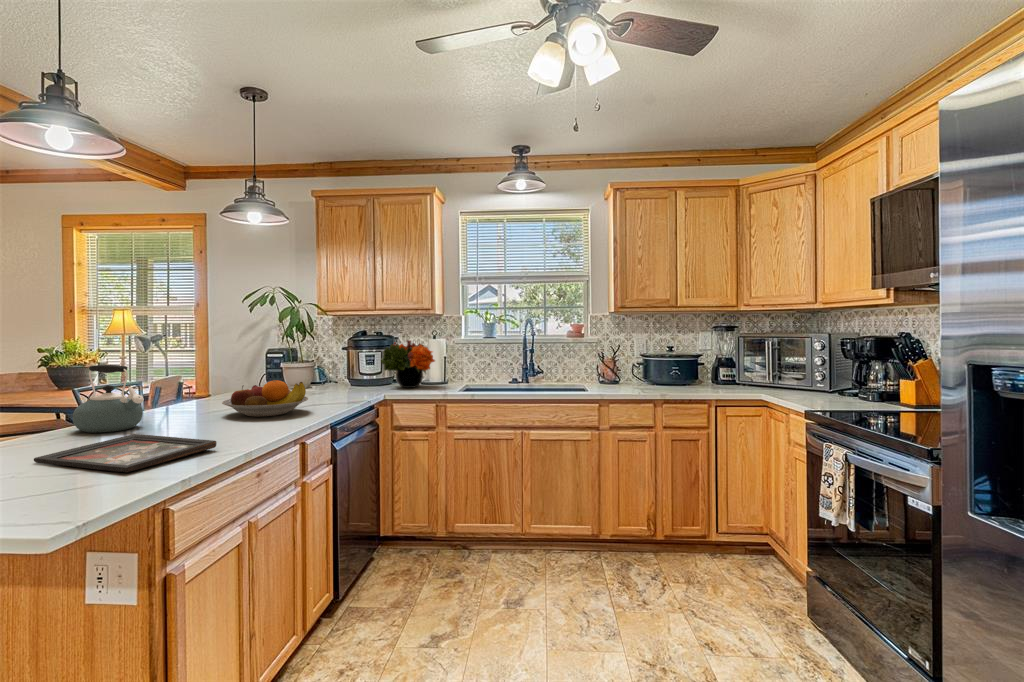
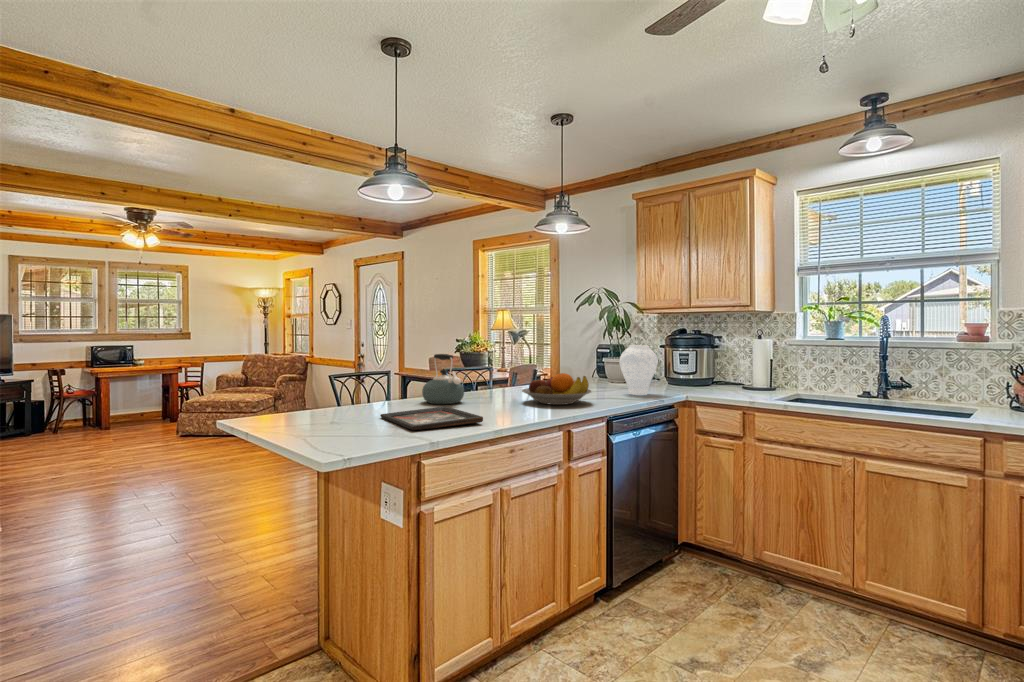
flower arrangement: present [381,340,435,388] -> none [690,339,754,392]
vase: none [319,347,358,397] -> present [619,345,658,395]

